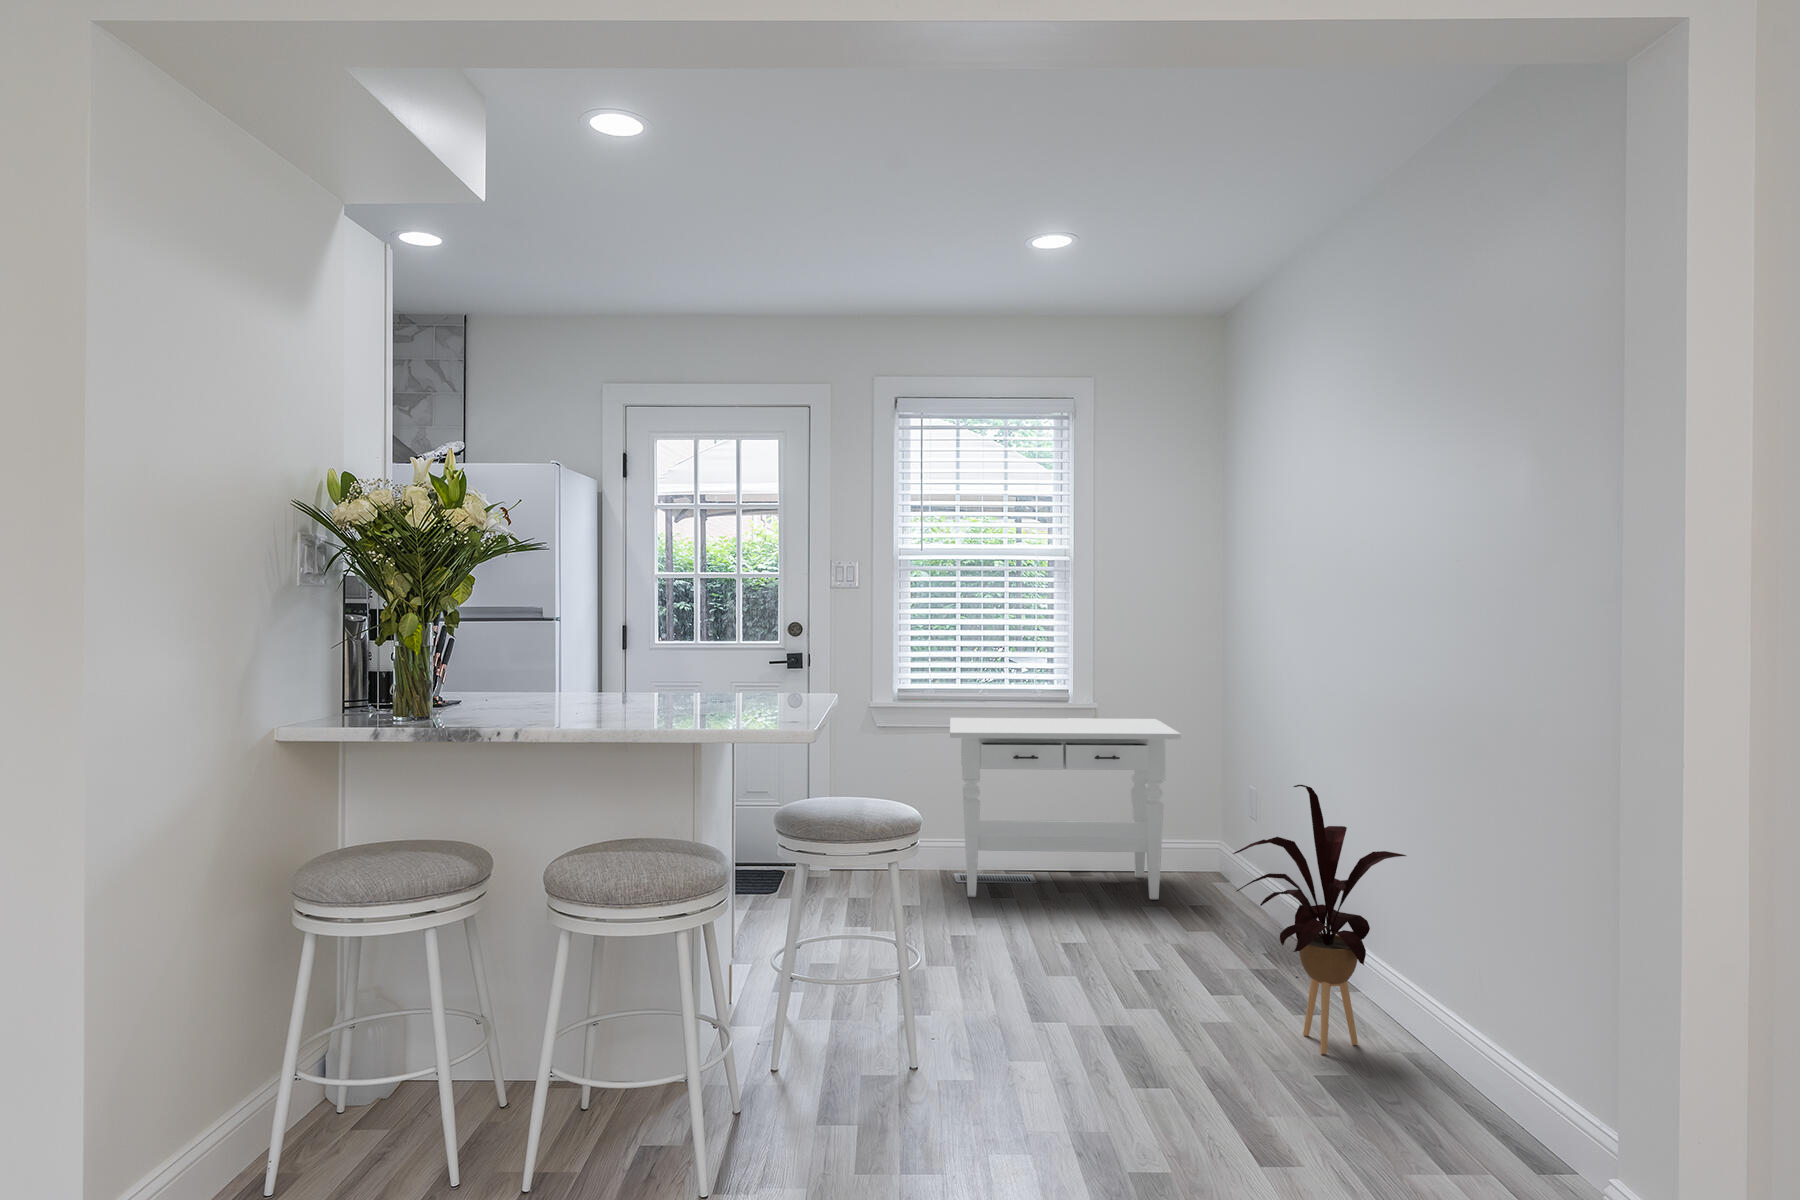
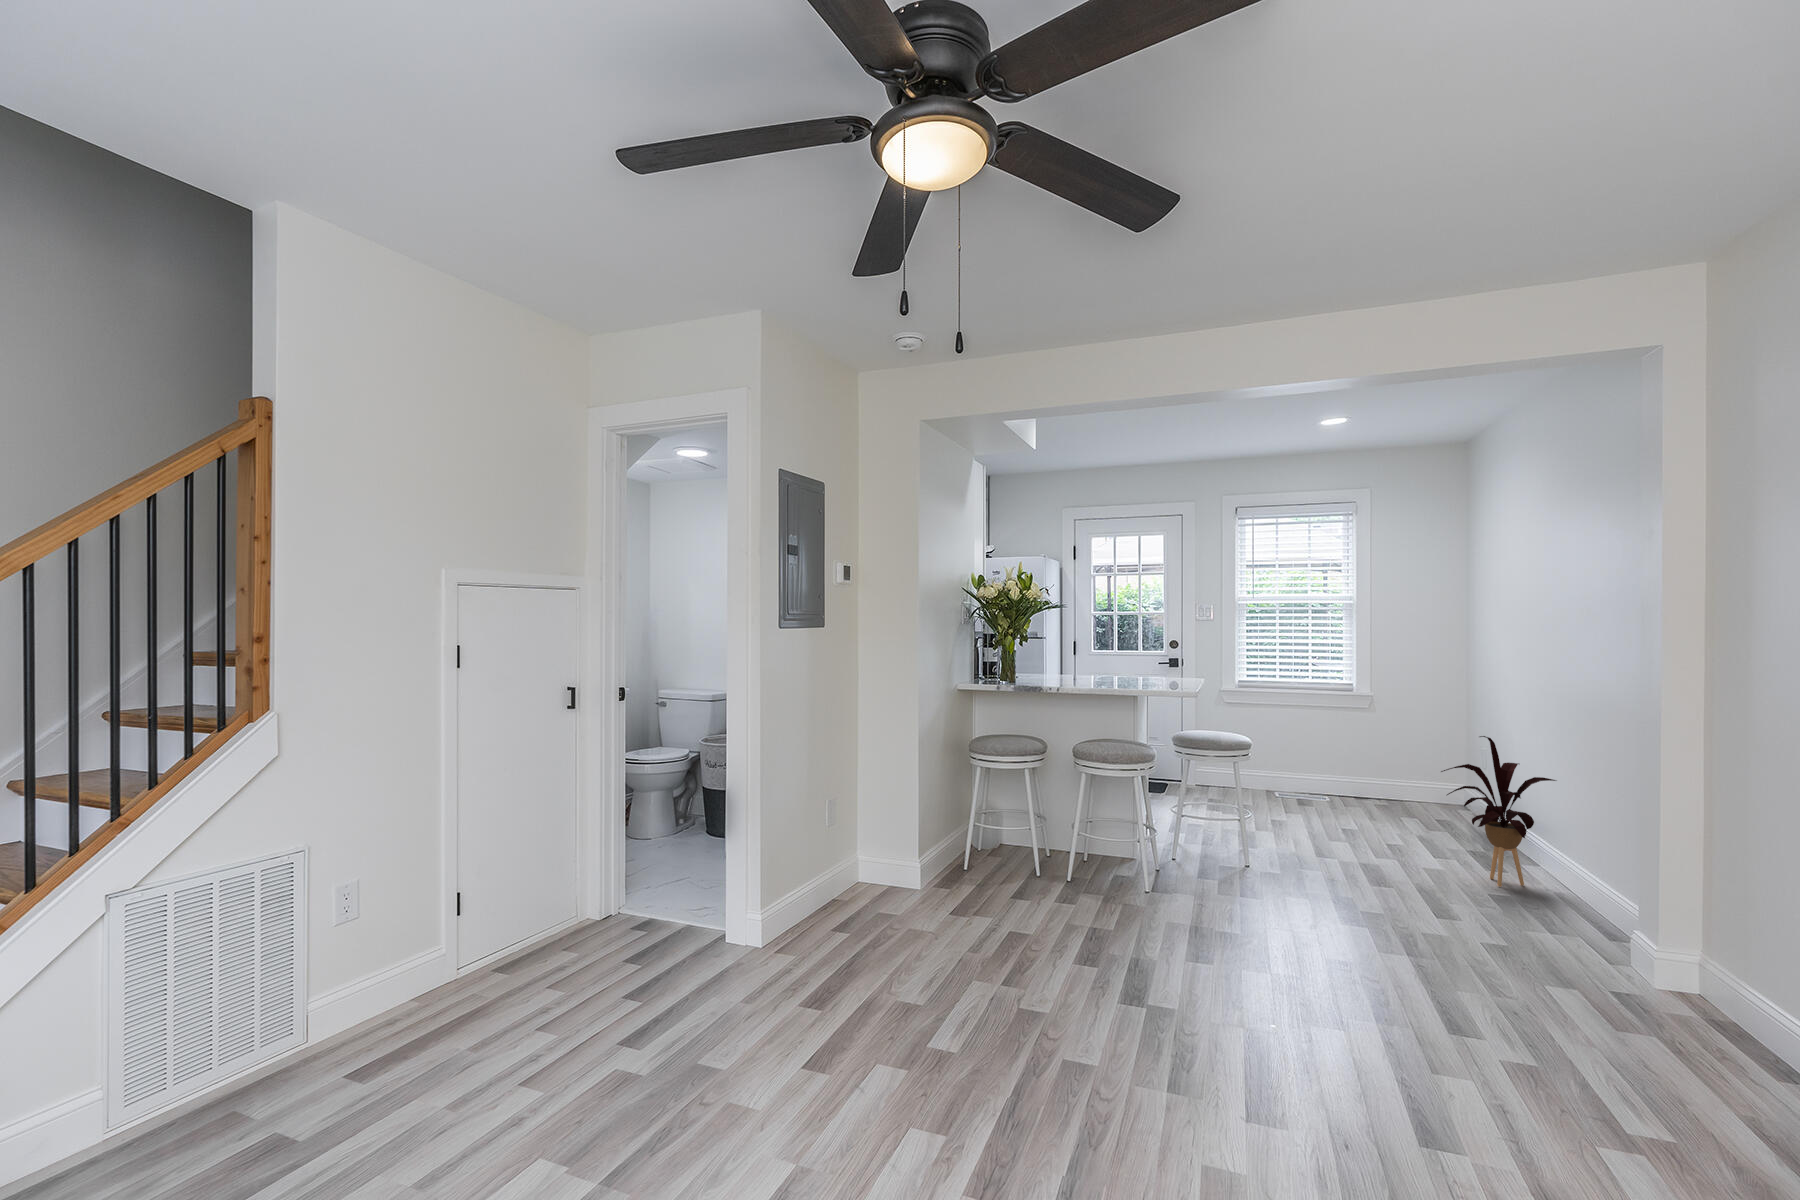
side table: present [950,718,1181,900] -> none [1272,699,1428,815]

